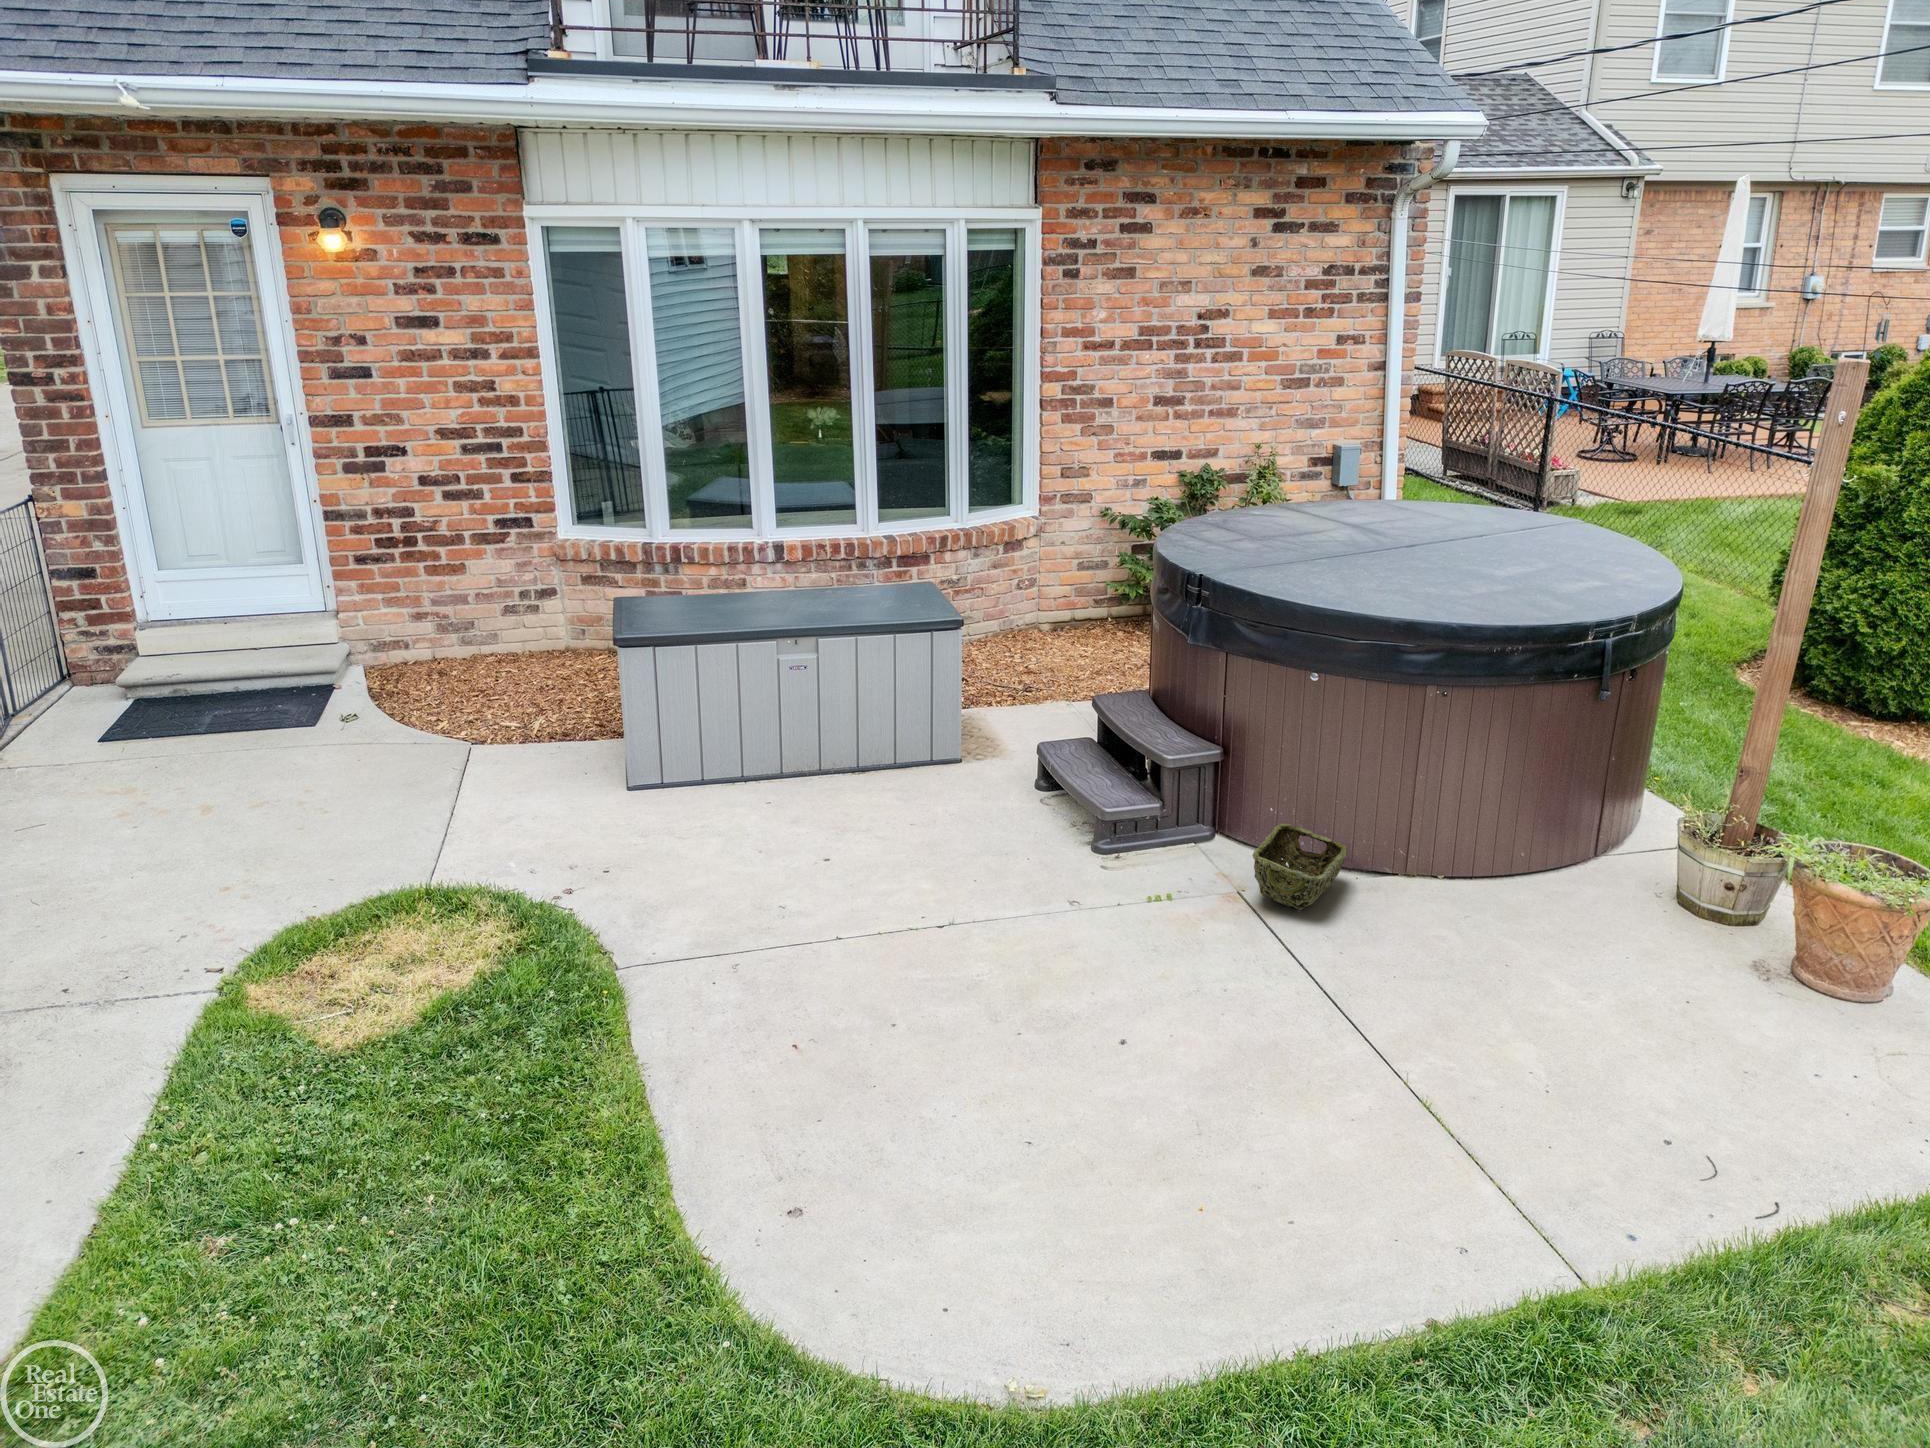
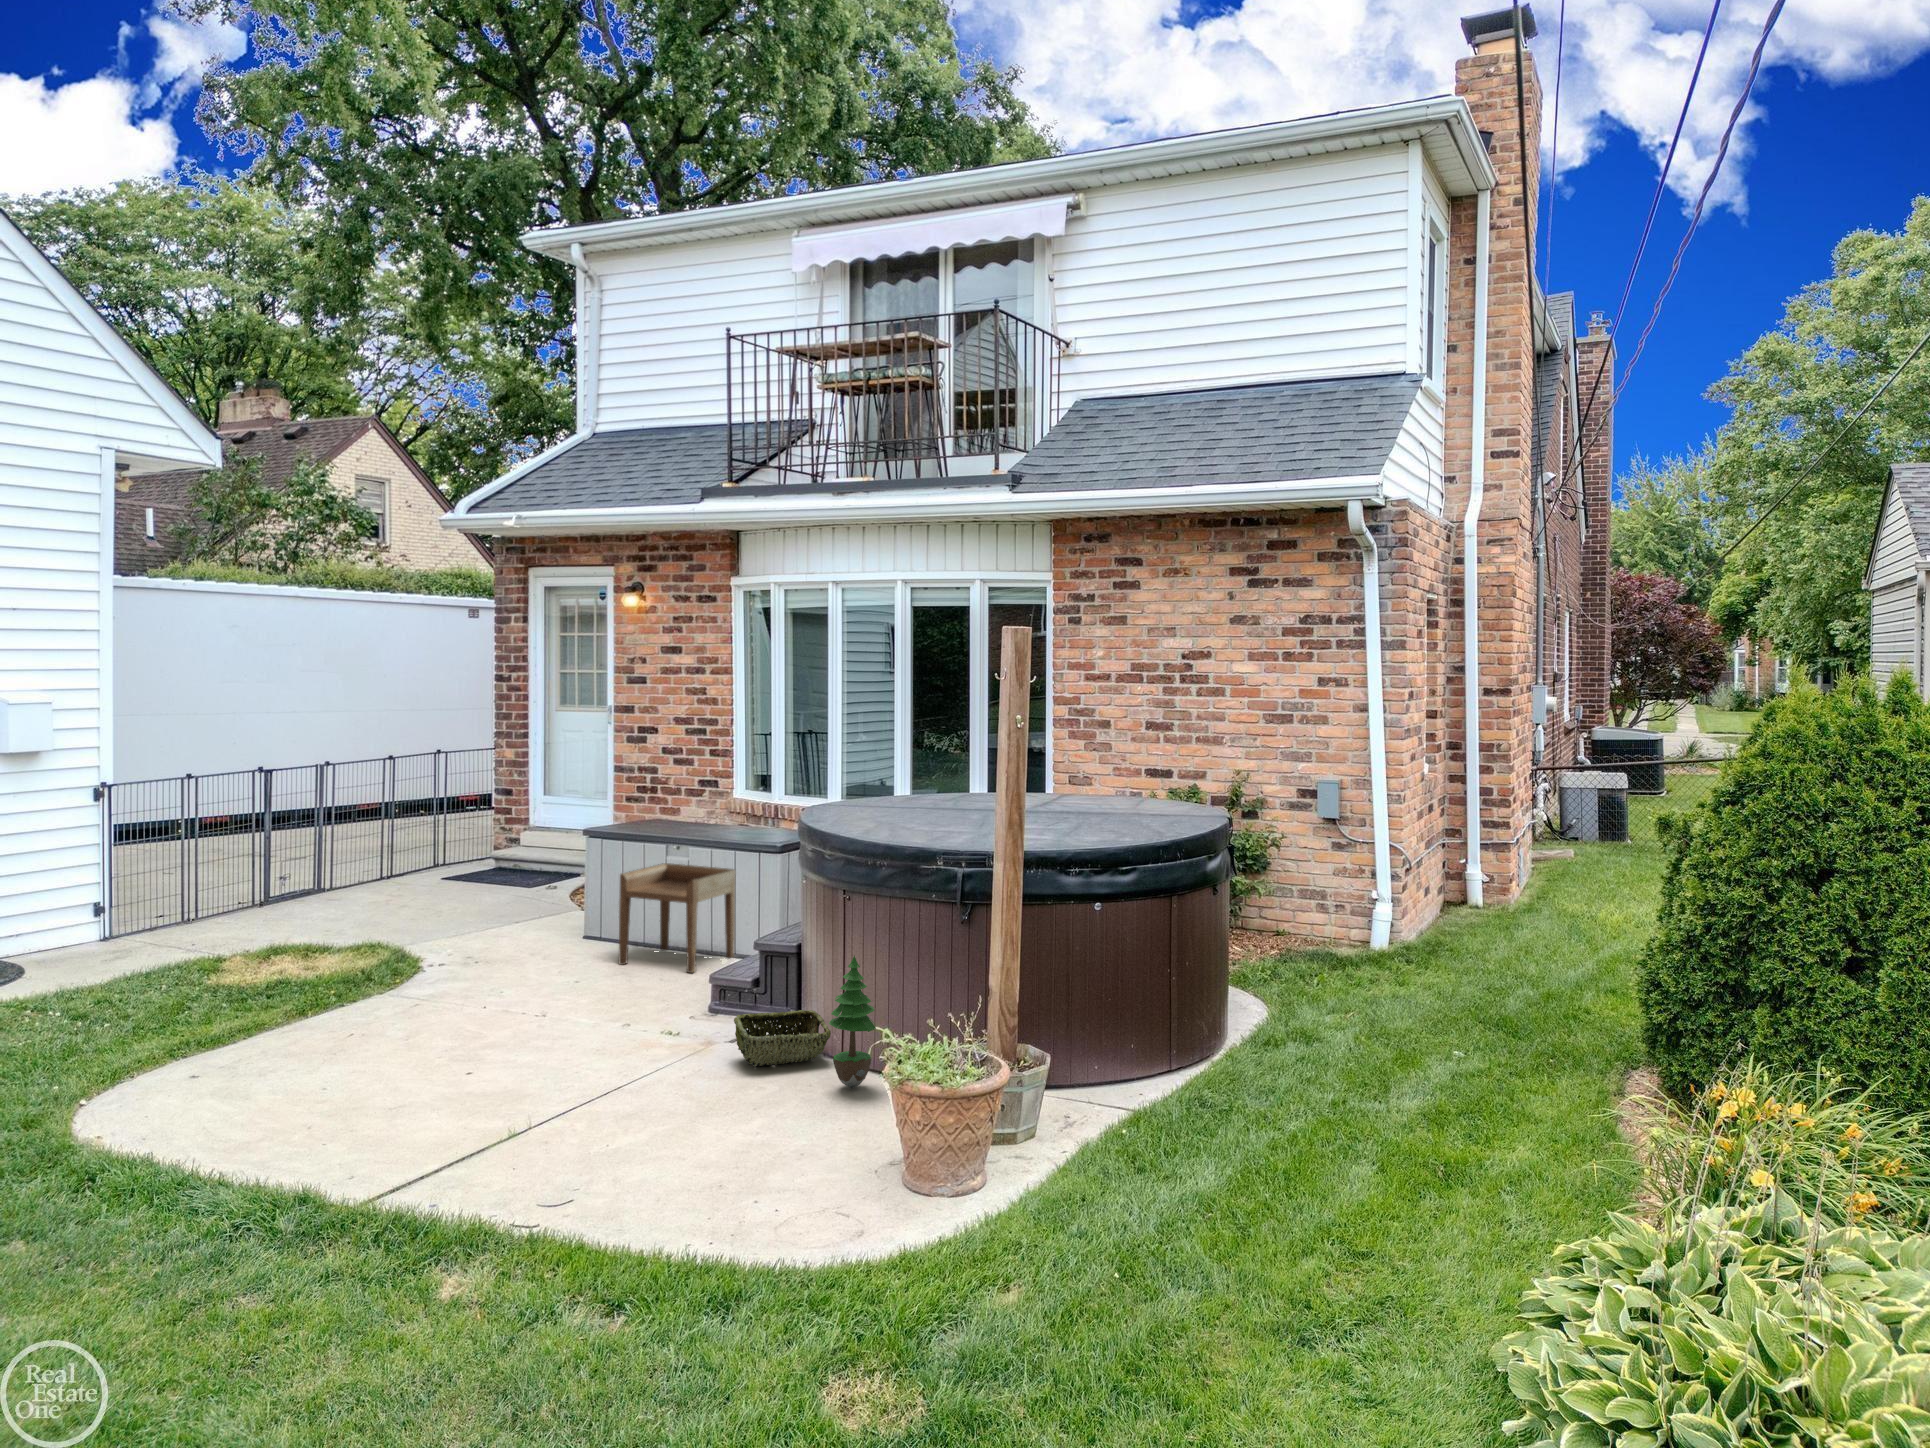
side table: none [753,654,893,819] -> present [619,863,736,973]
potted tree: none [1413,753,1473,902] -> present [829,956,876,1088]

